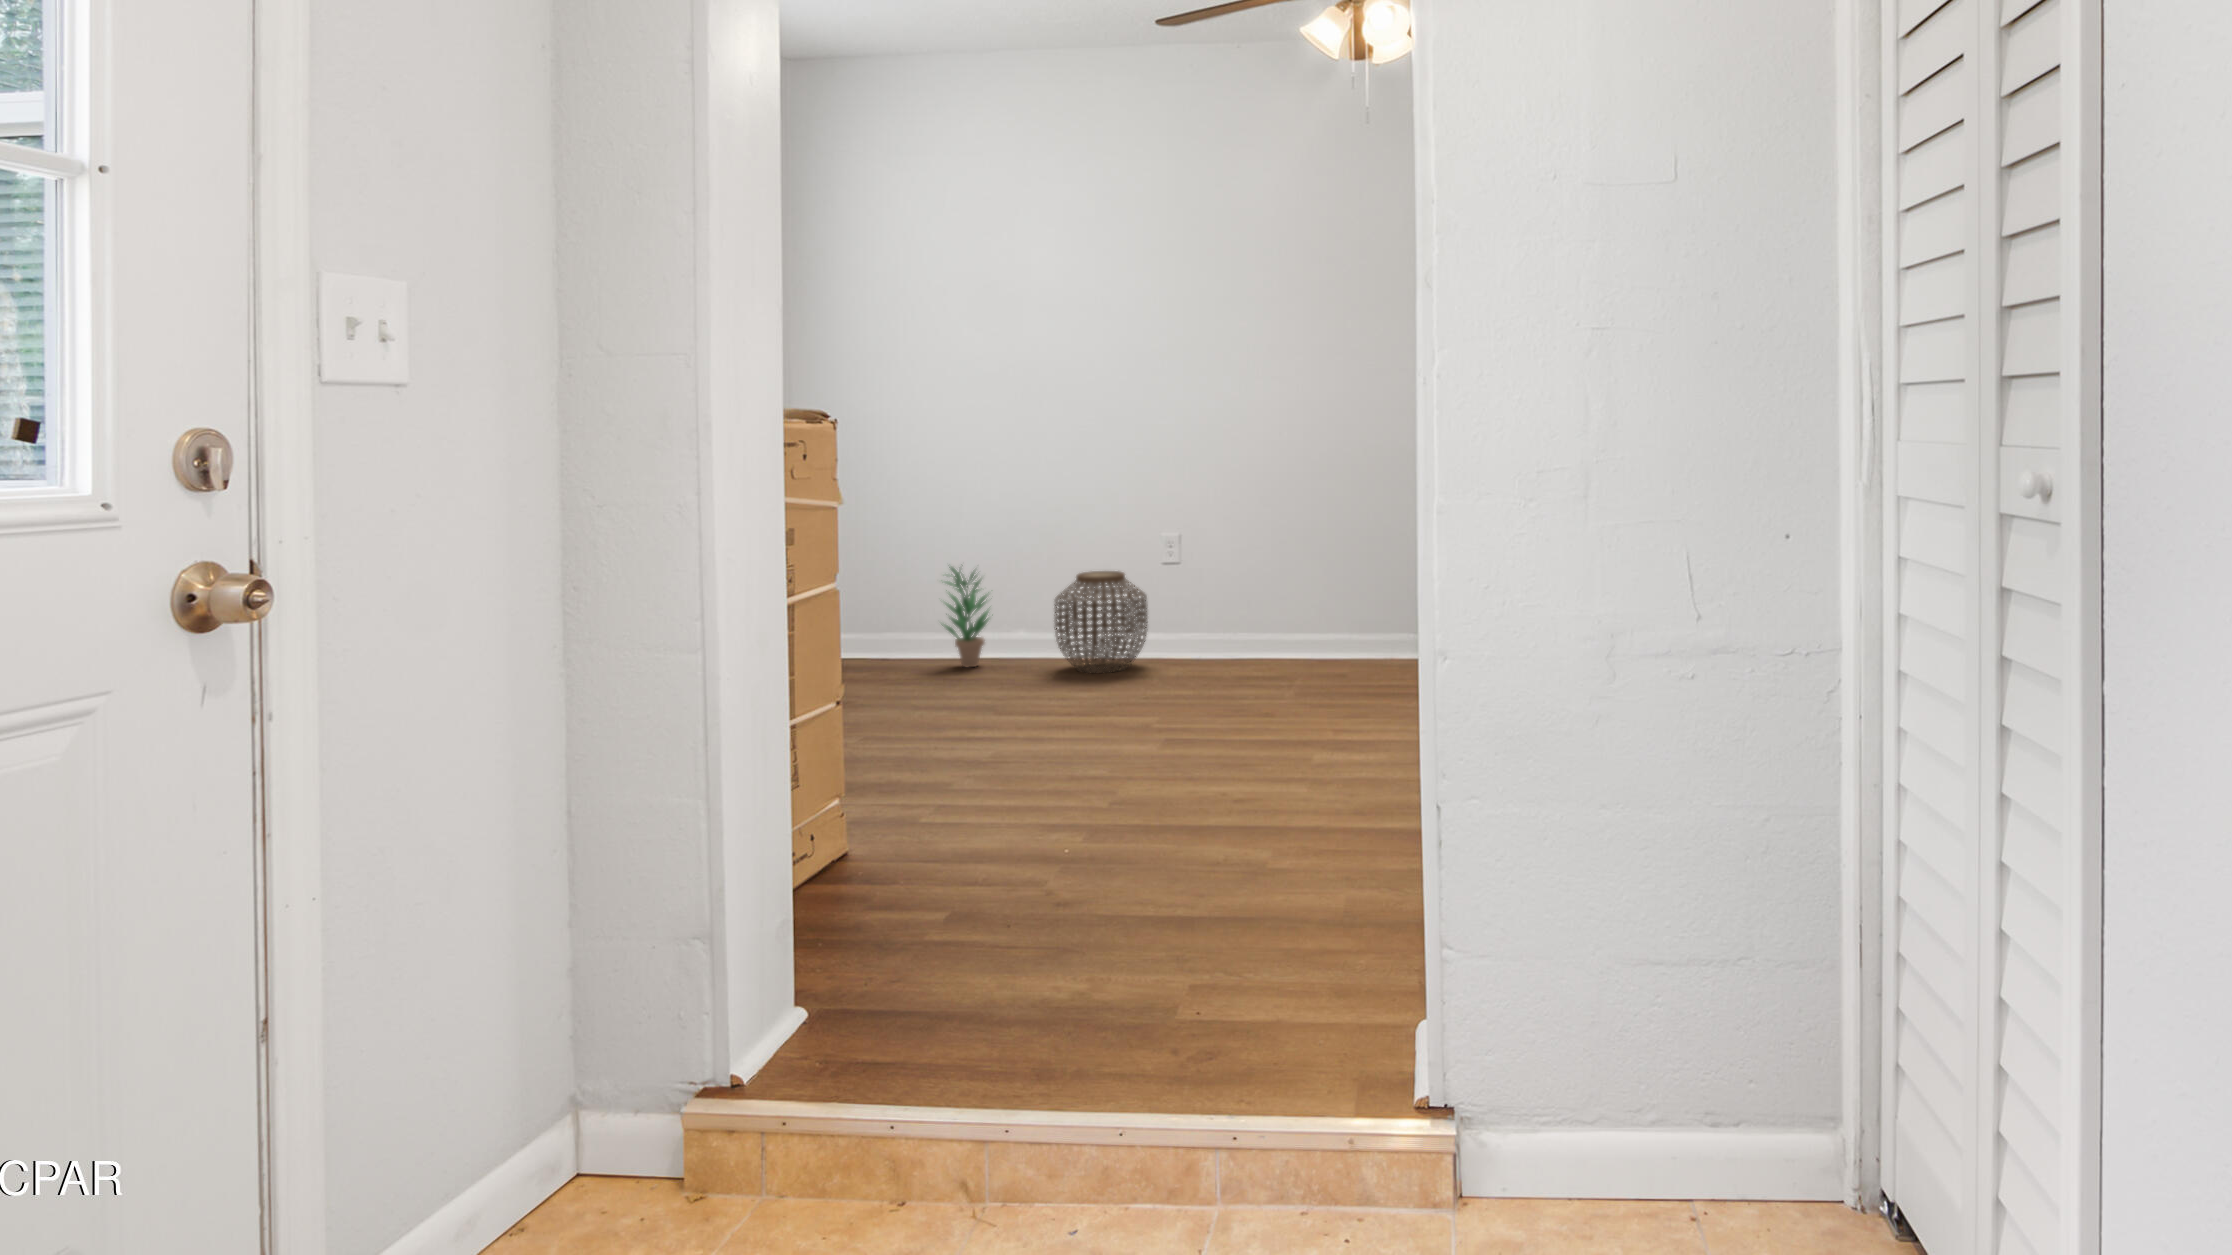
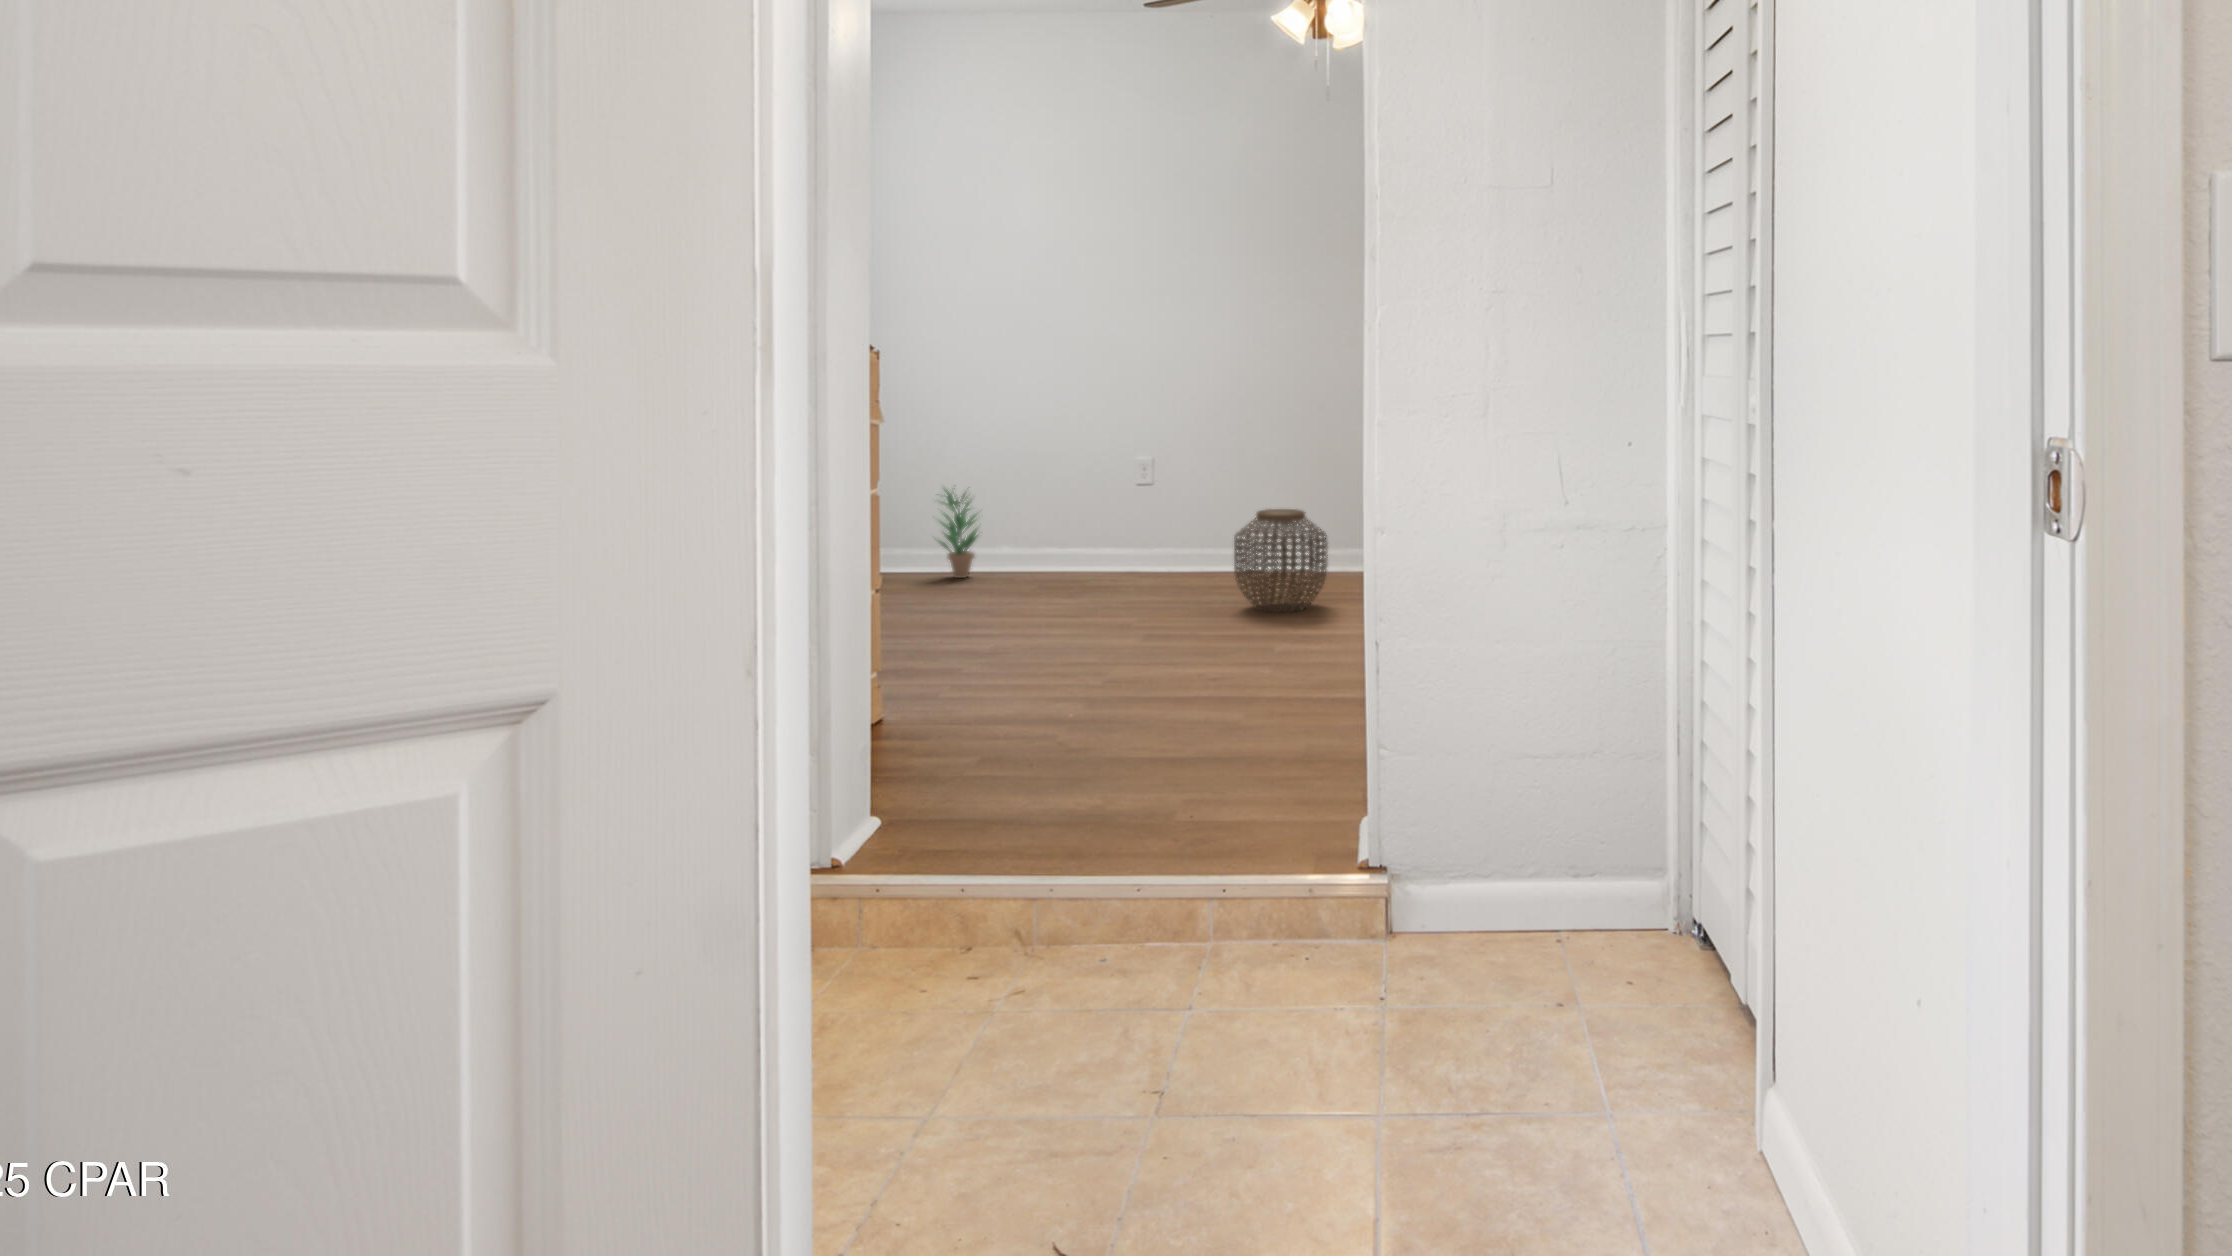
woven basket: present [1054,571,1148,673] -> present [1234,509,1328,612]

